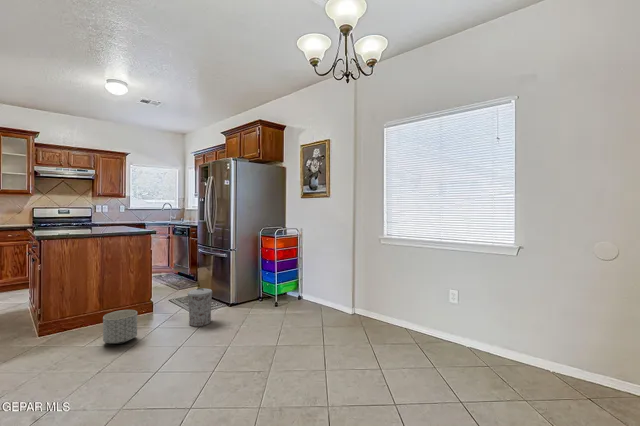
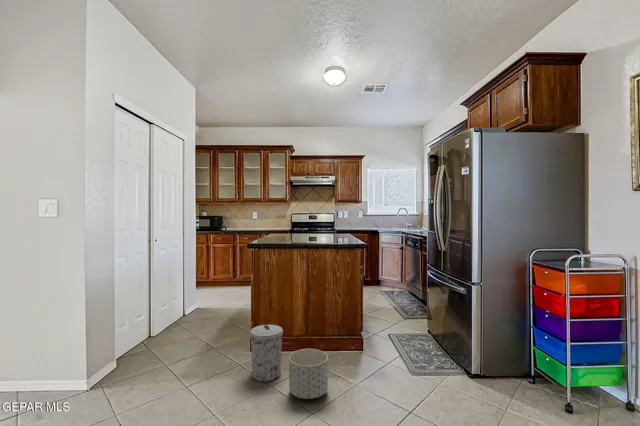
trash can: present [188,288,212,327] -> present [250,325,283,382]

